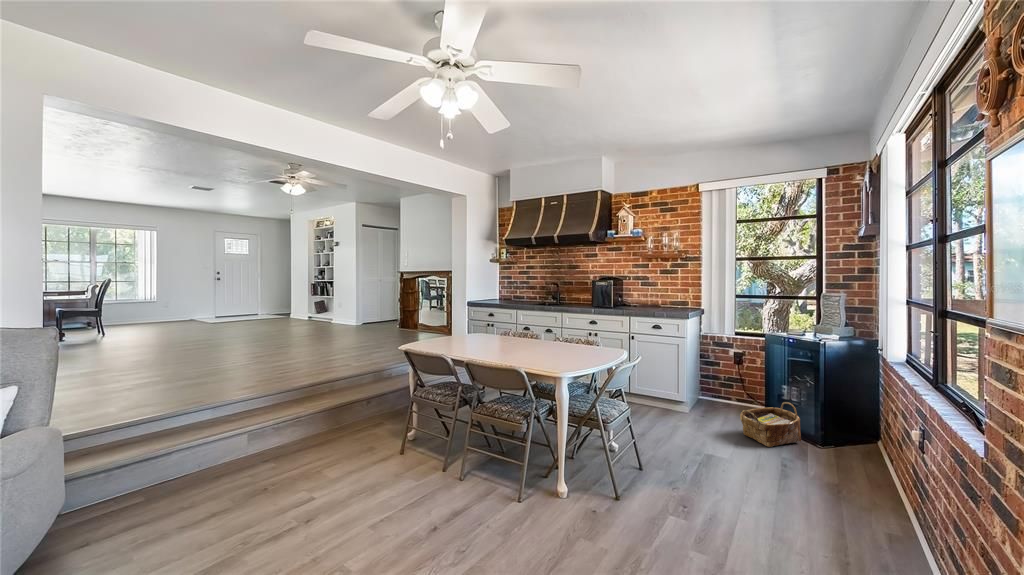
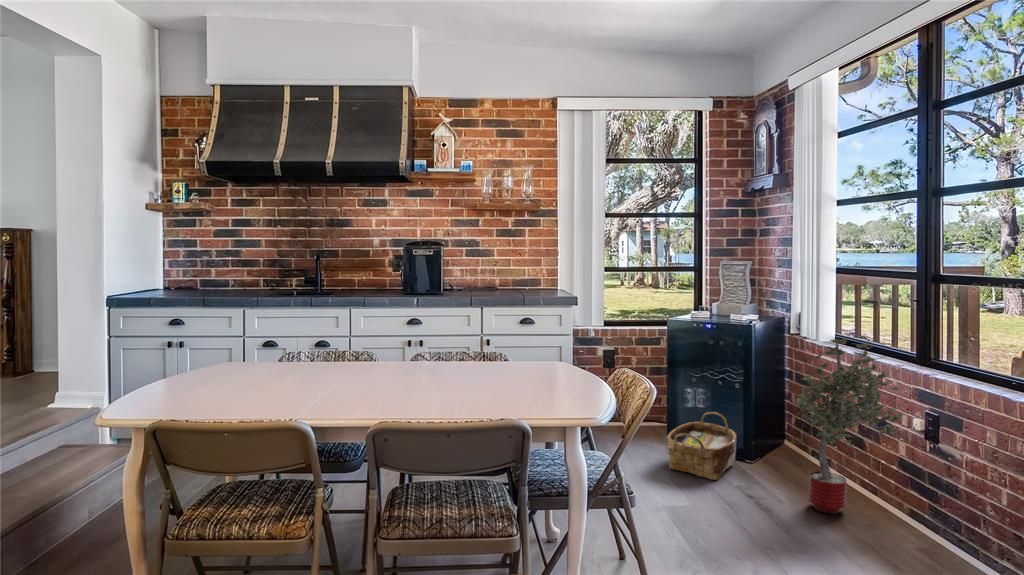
potted tree: none [804,353,897,485] -> present [796,339,902,514]

